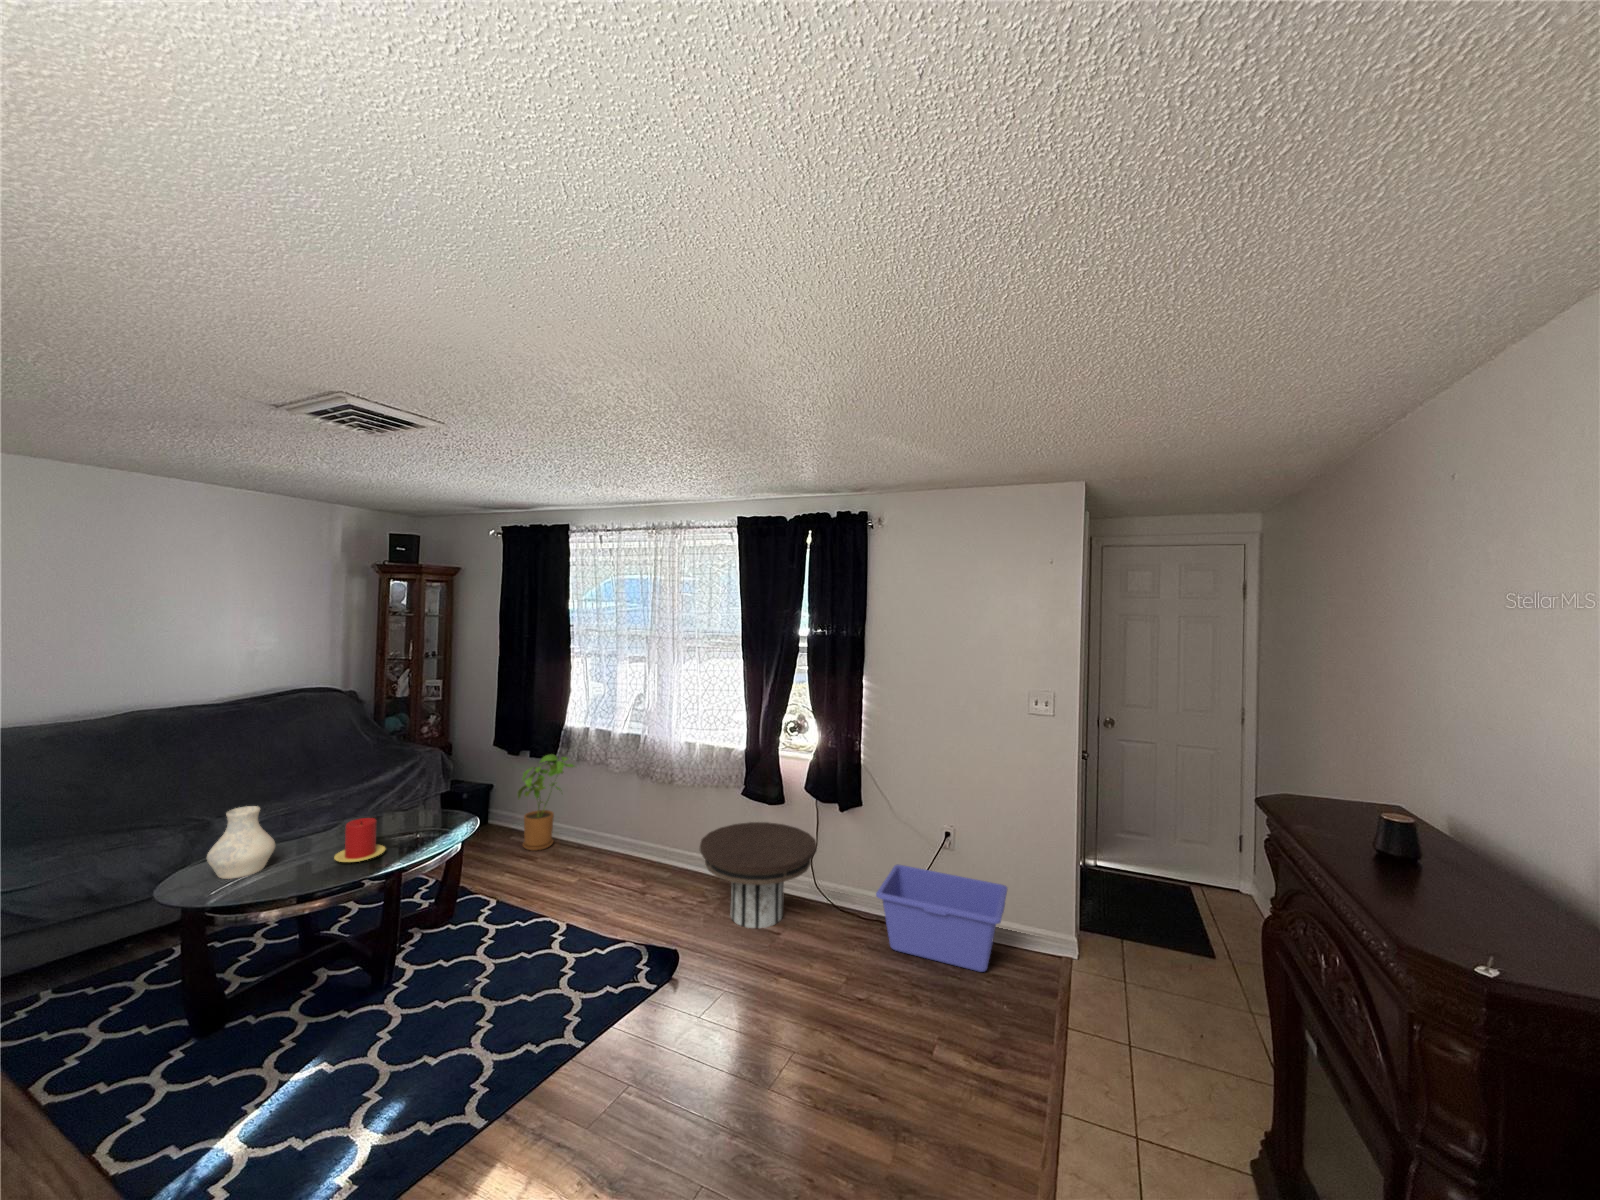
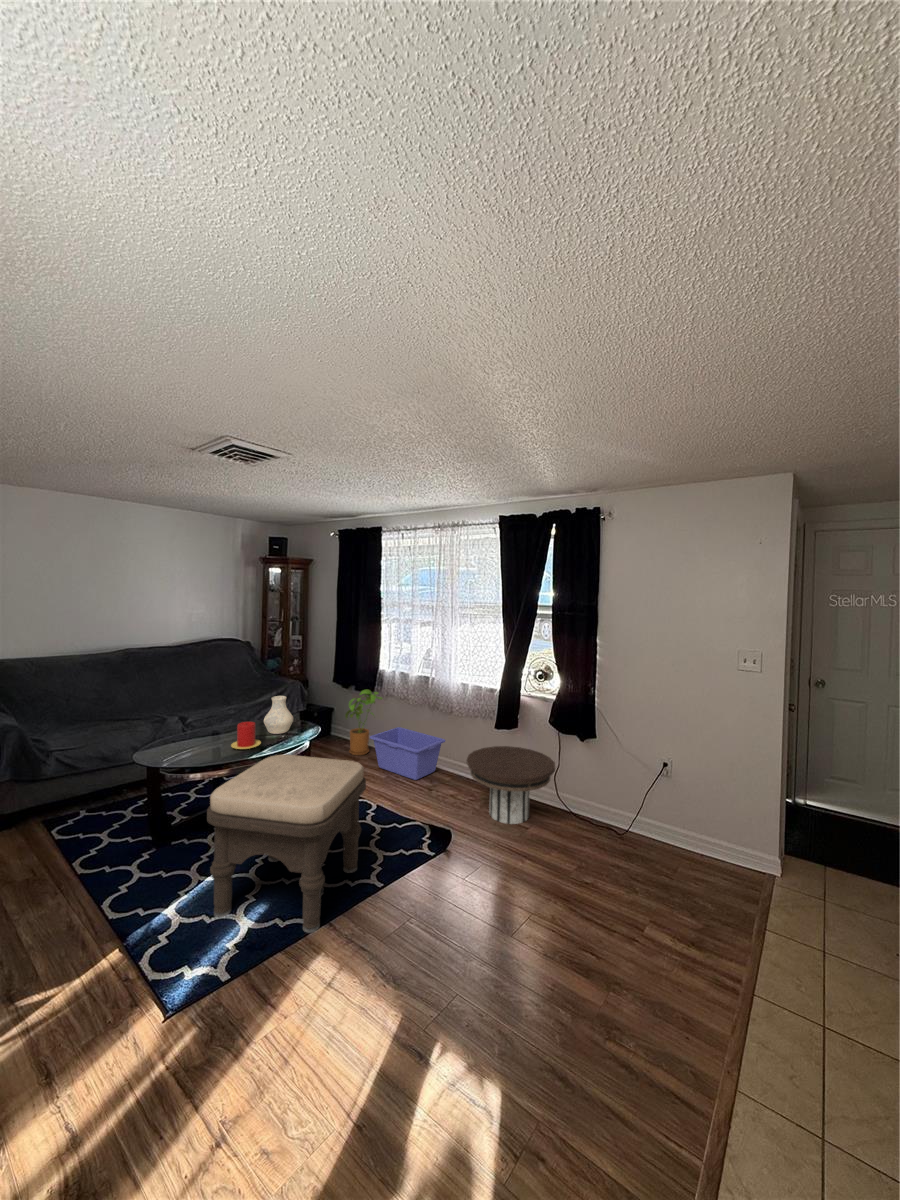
vase: present [207,806,275,879] -> present [264,696,293,734]
storage bin: present [876,865,1007,972] -> present [370,727,445,780]
ottoman: none [299,866,560,1140] -> present [207,755,366,933]

